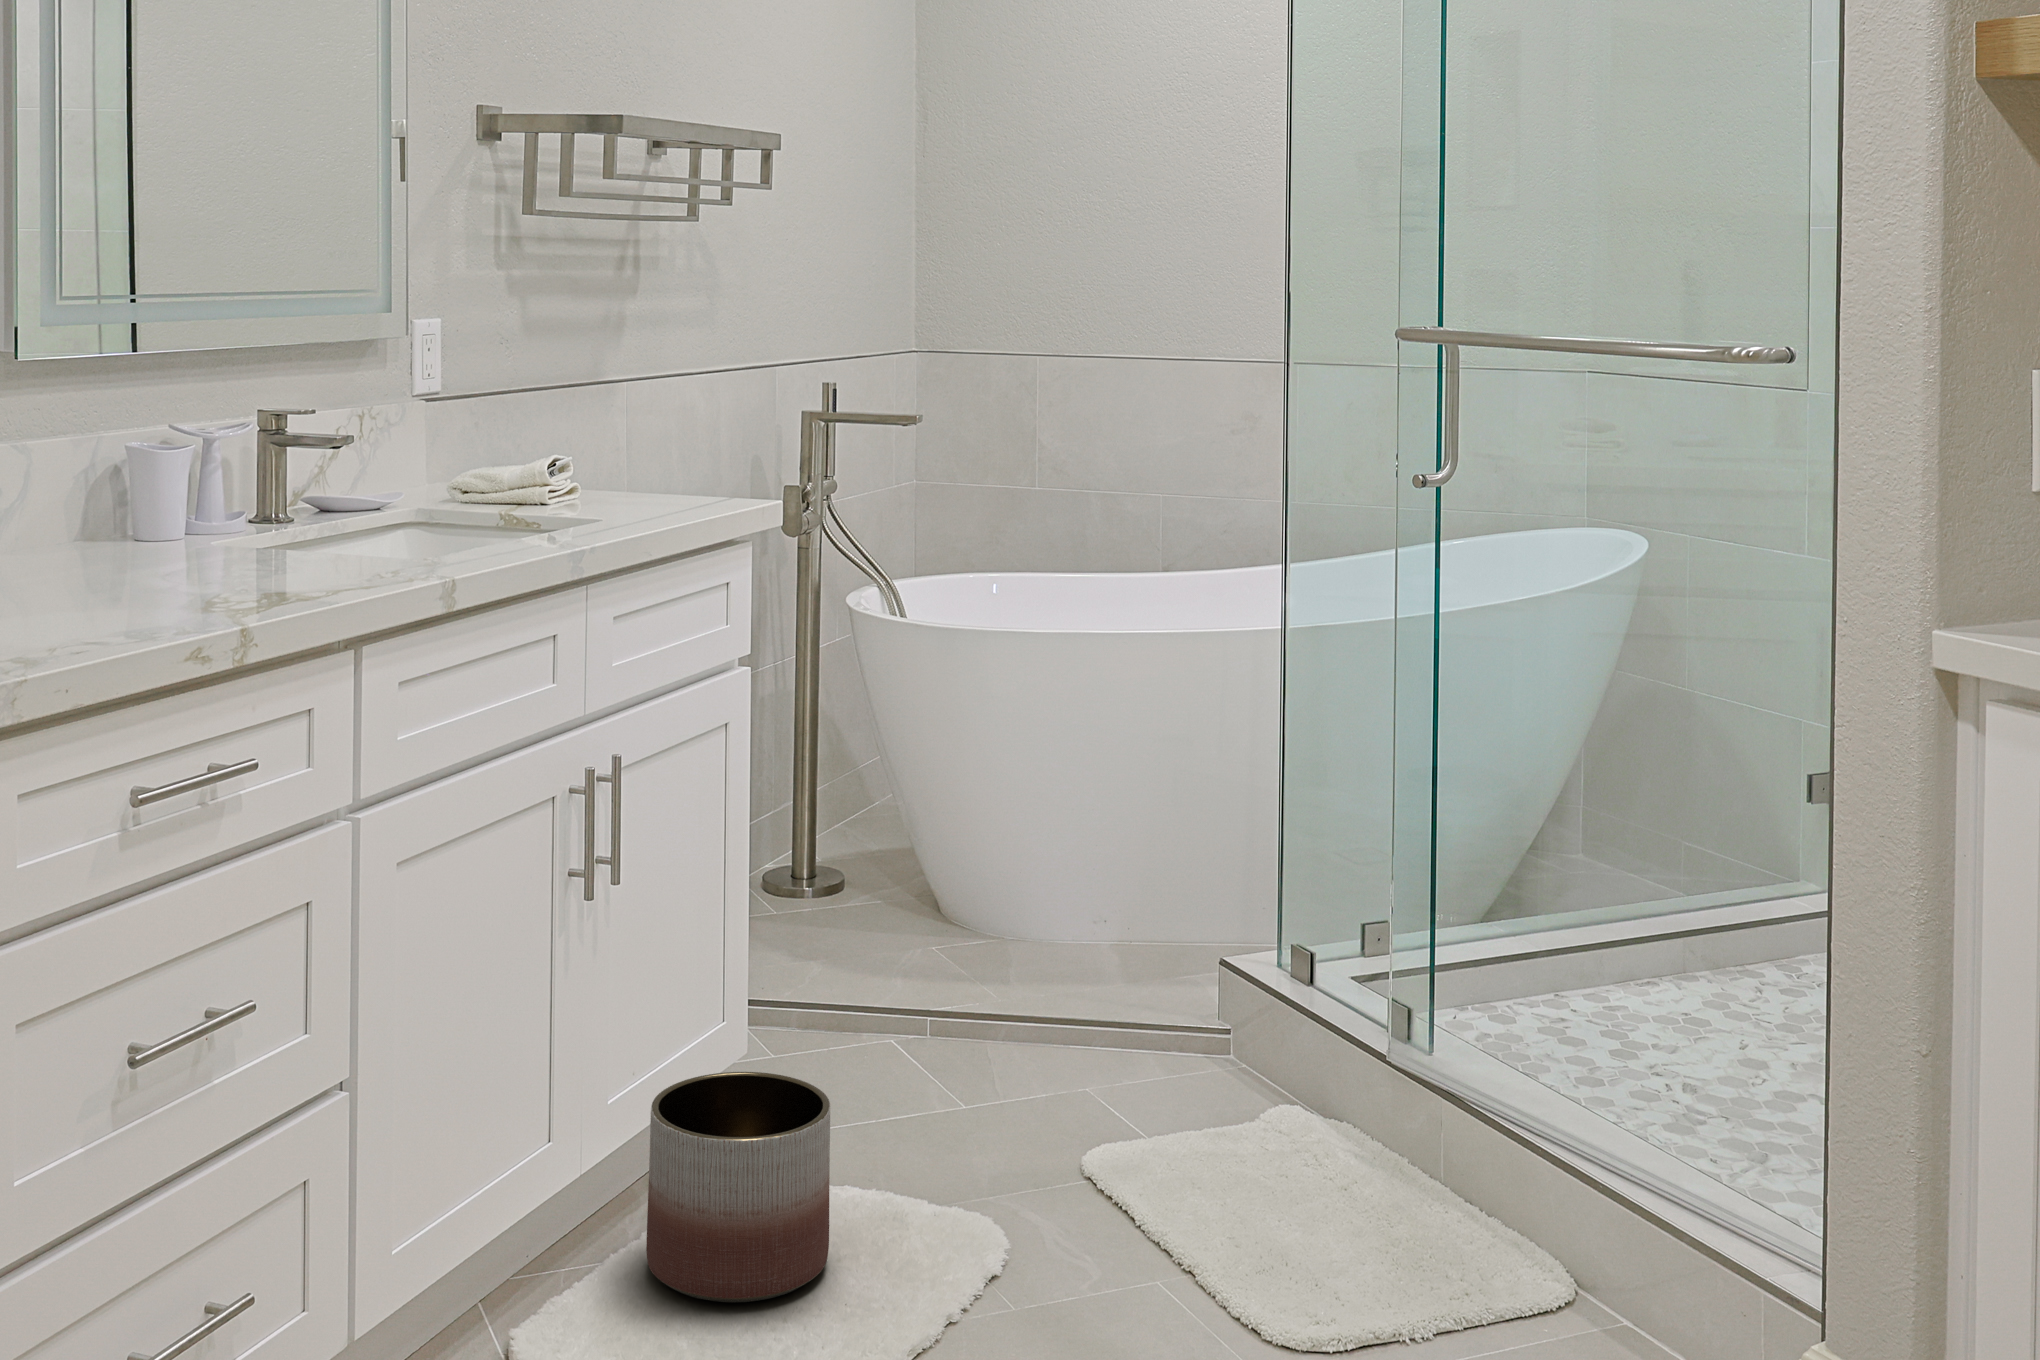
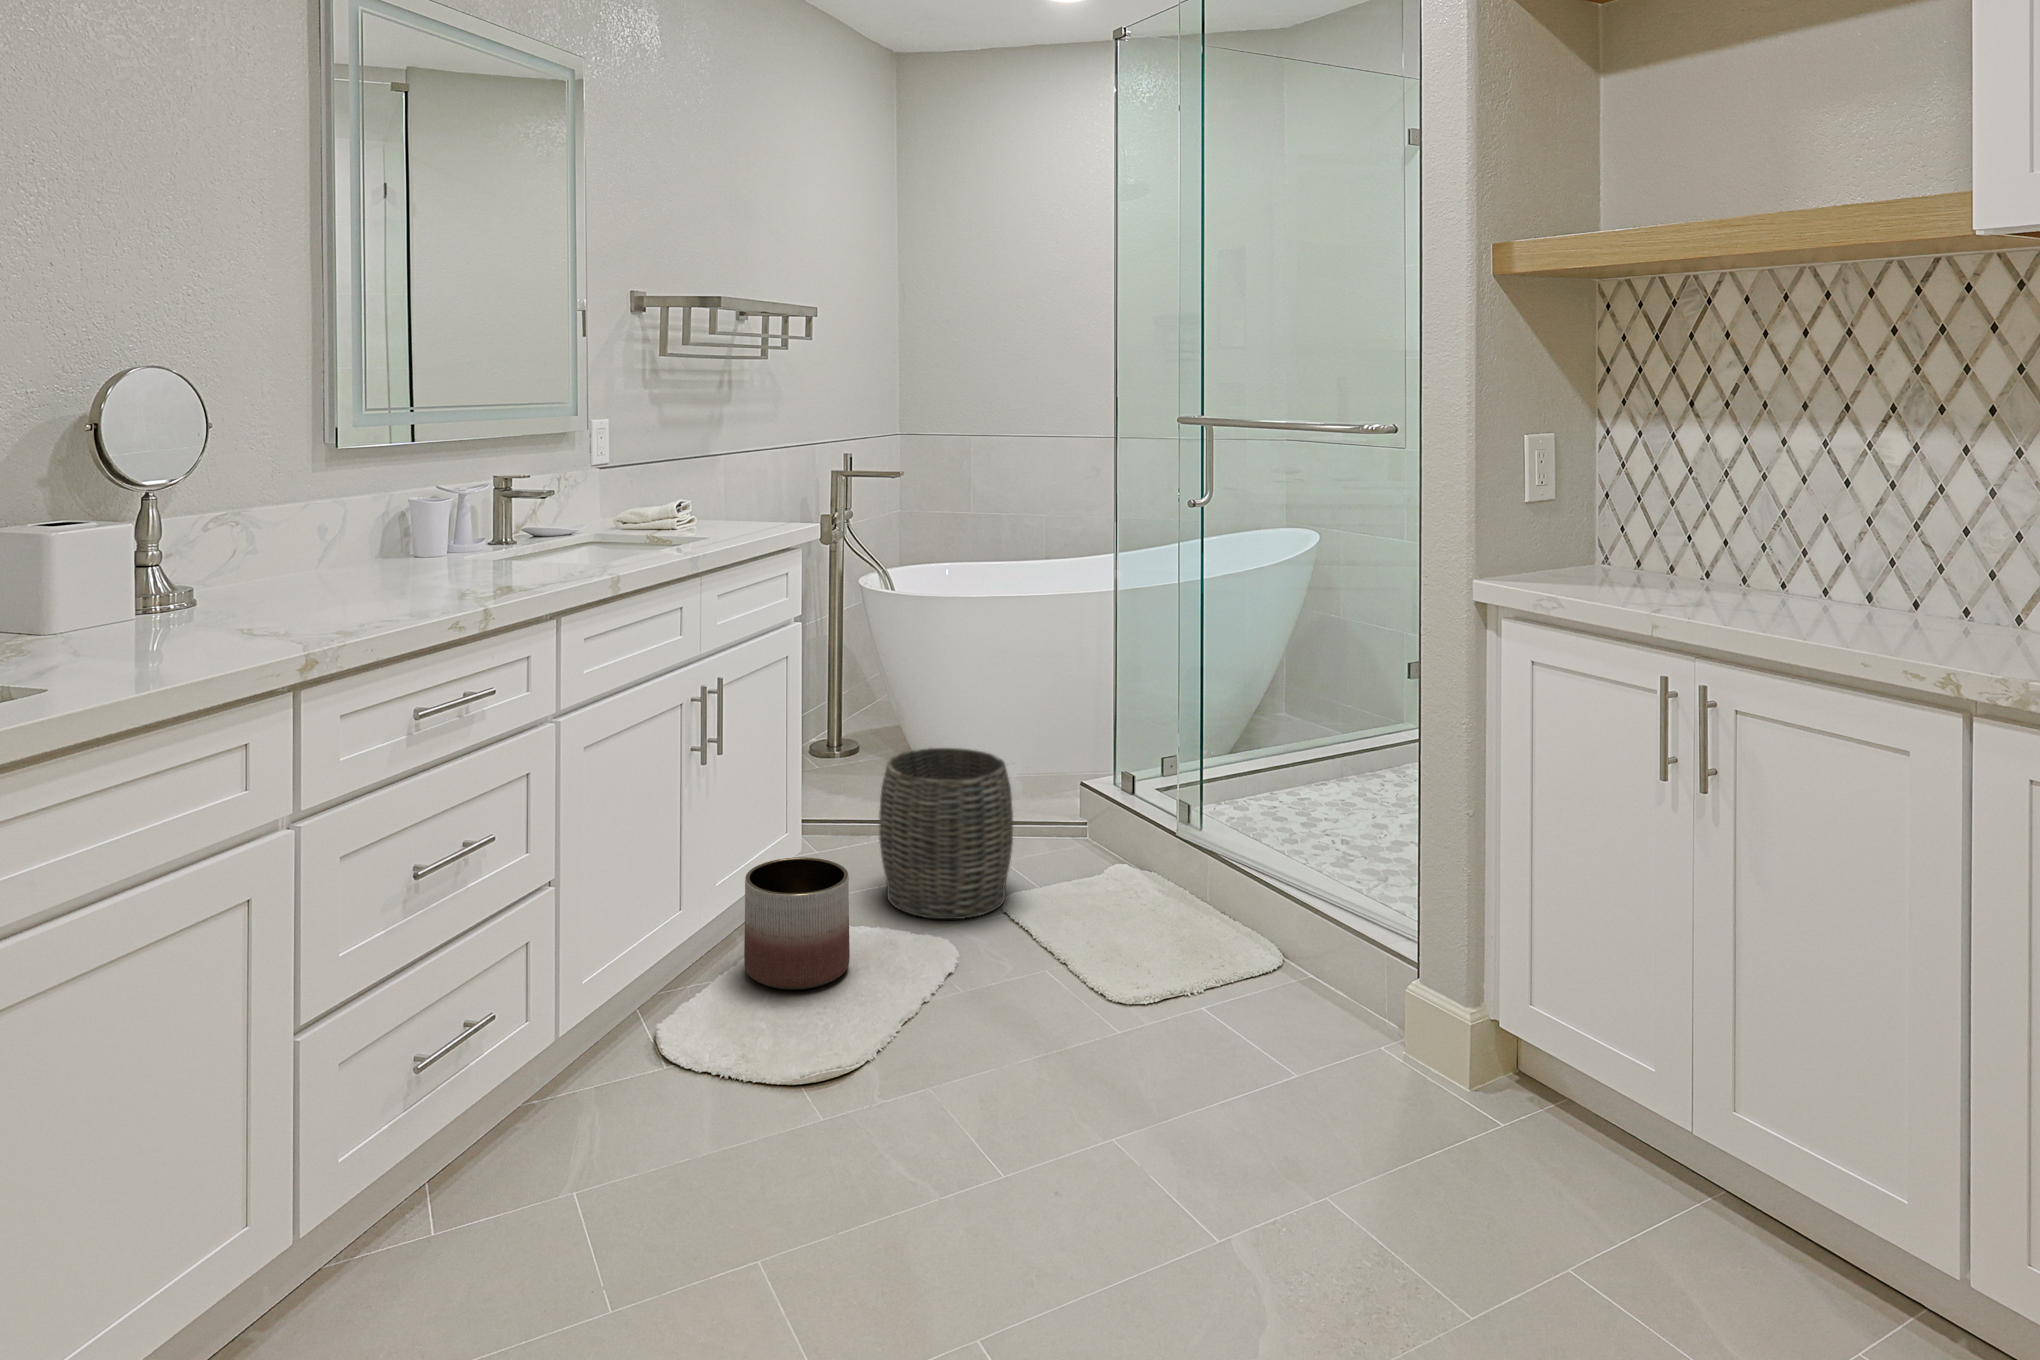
woven basket: none [881,886,1108,1180] -> present [879,748,1013,919]

